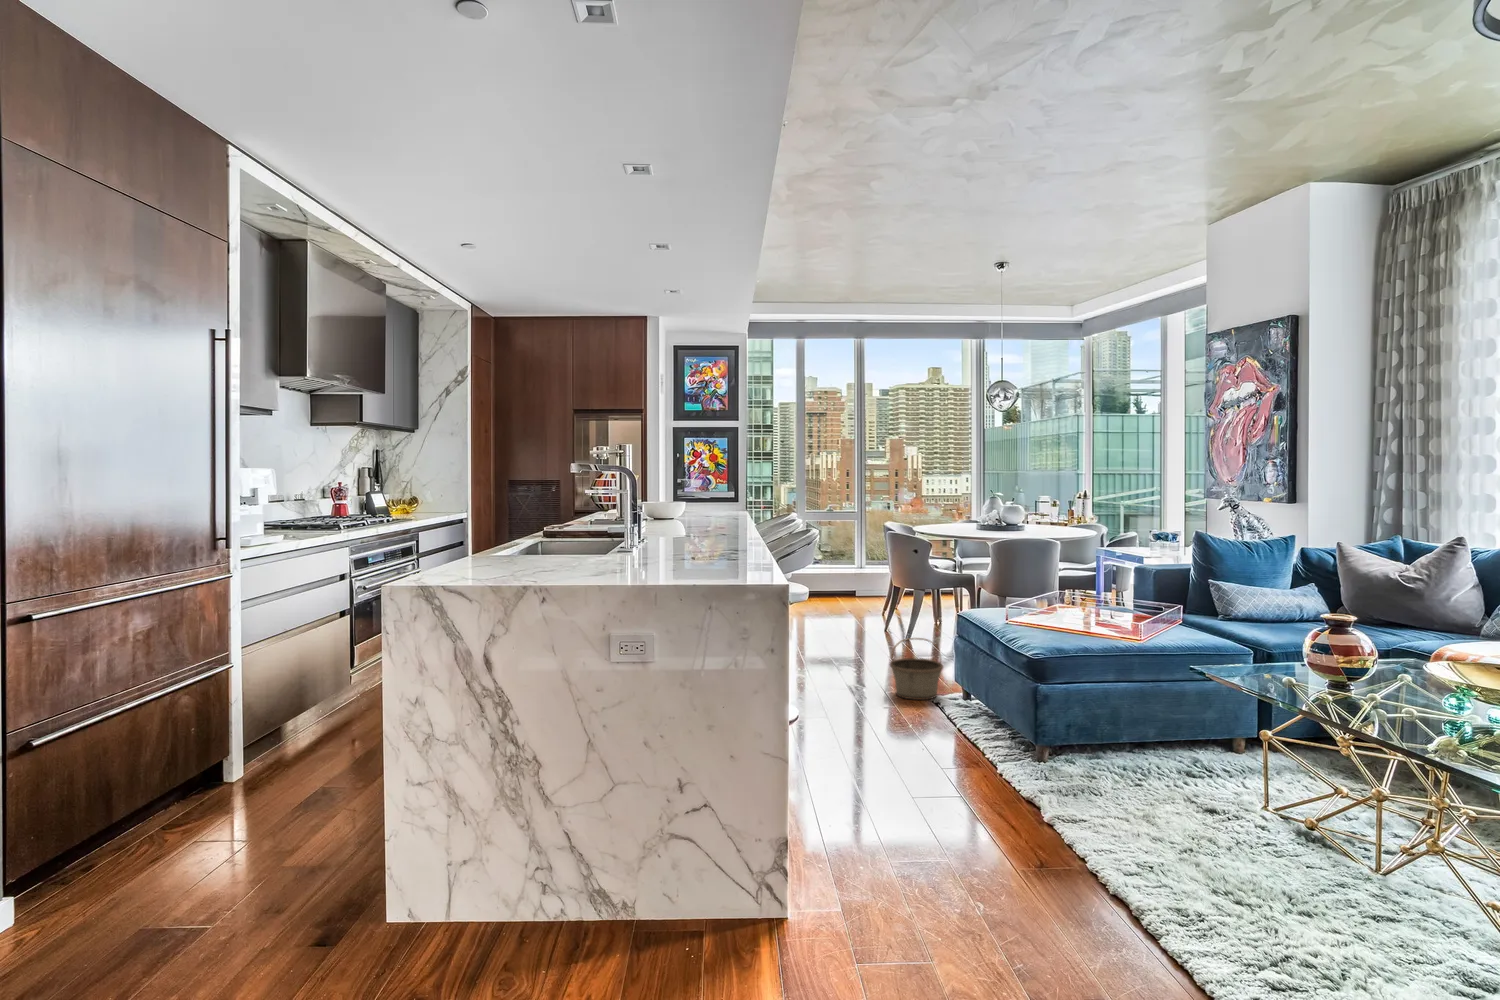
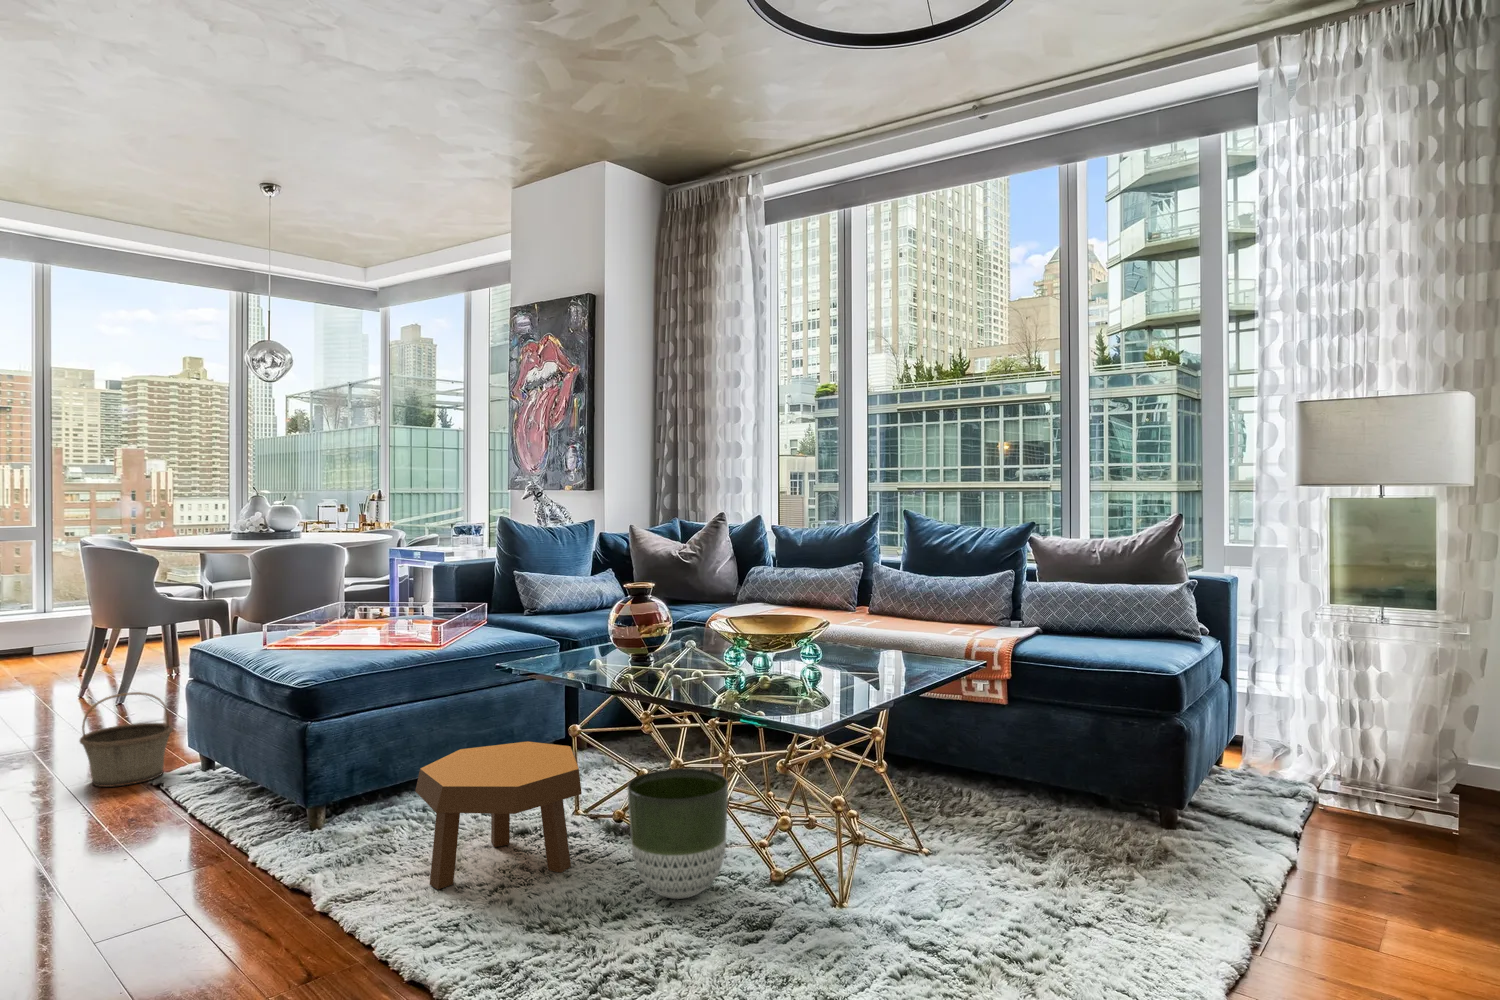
footstool: none [1120,730,1271,857] -> present [415,742,582,889]
planter: none [1320,793,1438,920] -> present [627,768,728,899]

